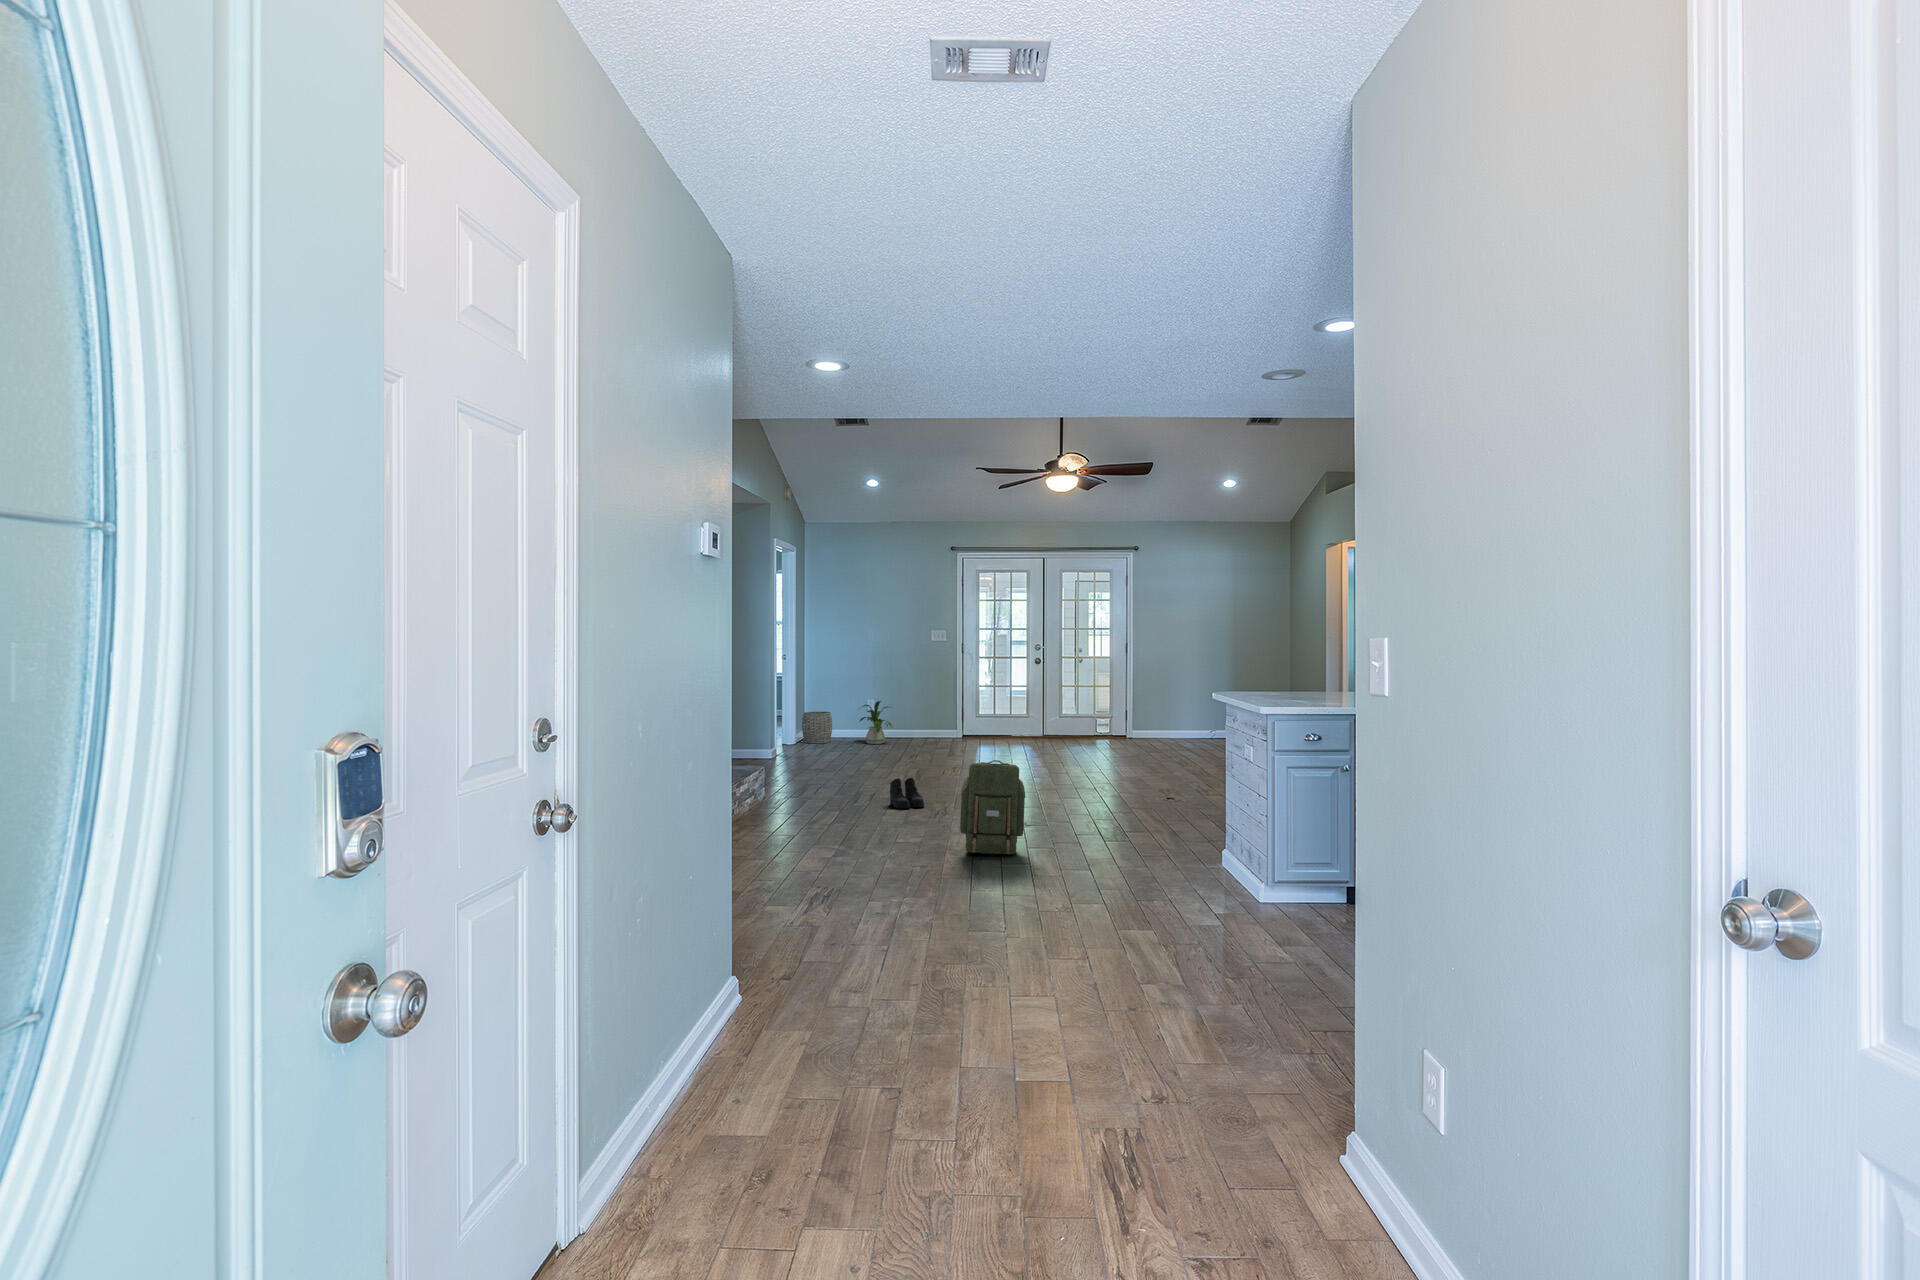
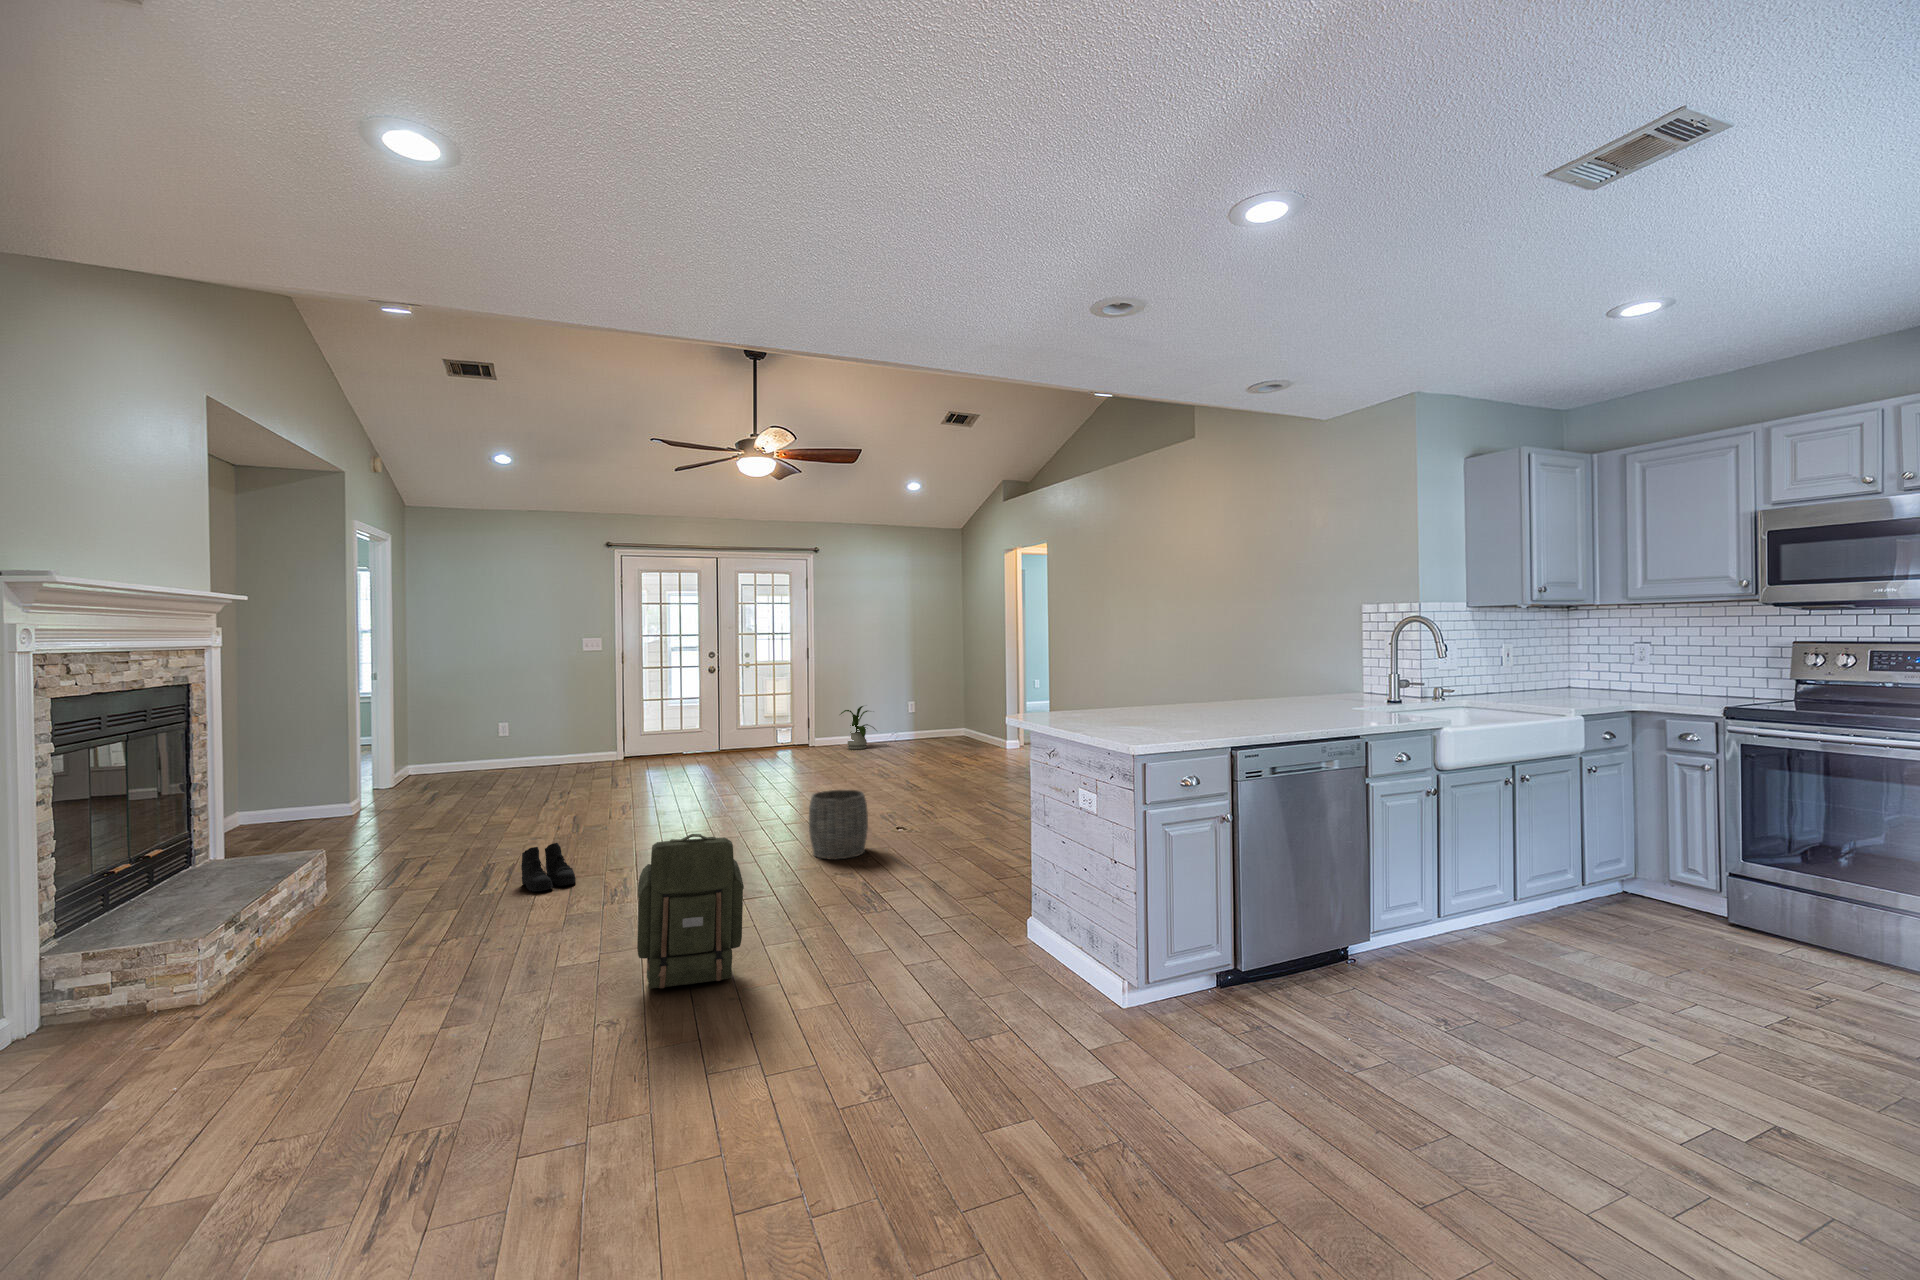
house plant: present [860,701,892,744] -> present [840,706,876,749]
woven basket: present [802,712,832,744] -> present [809,790,868,859]

